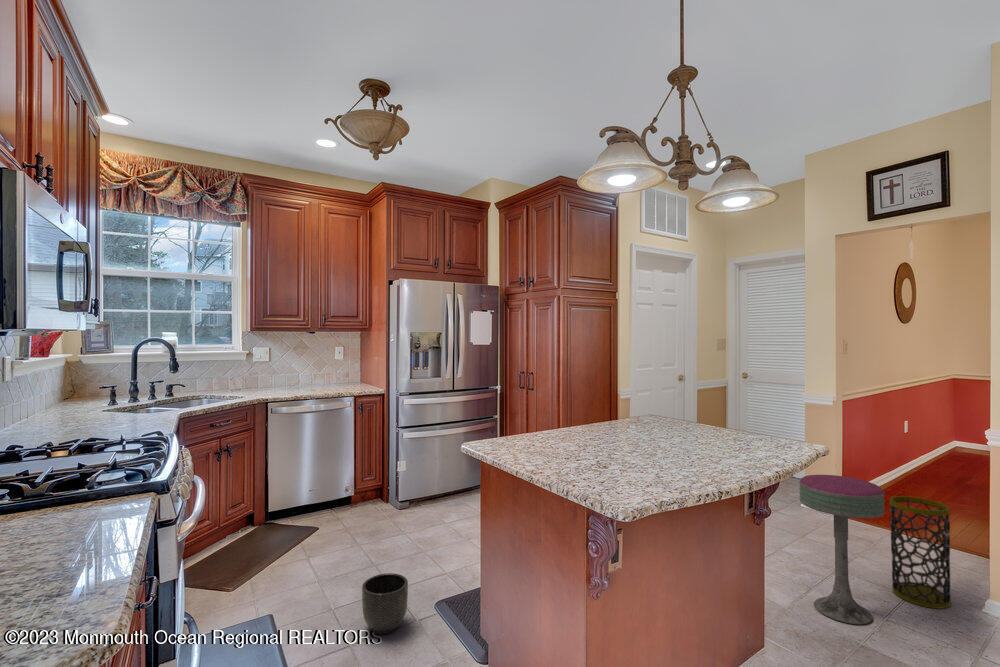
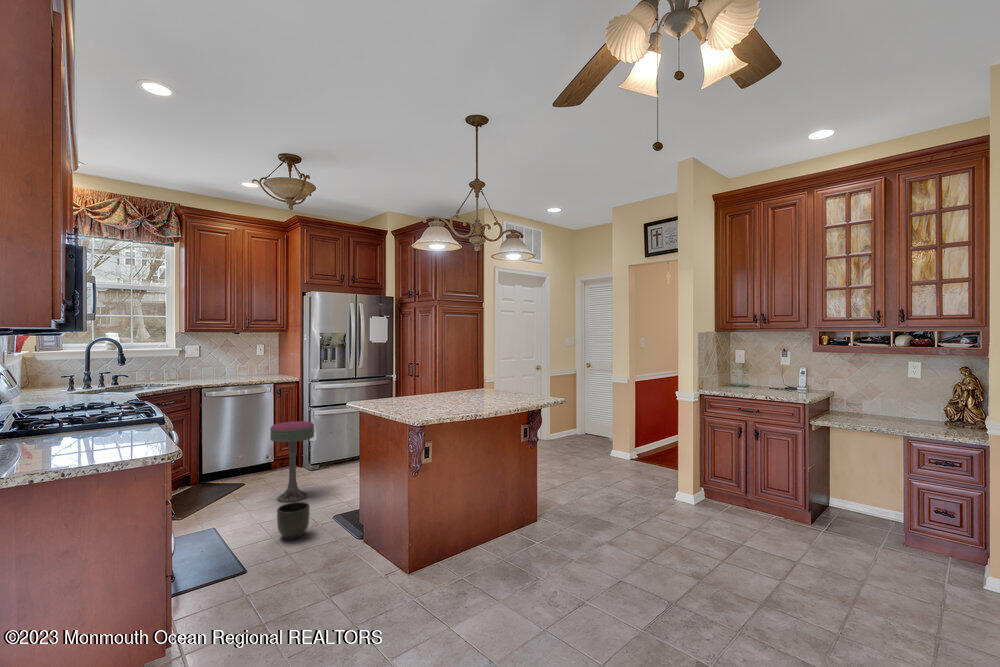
bar stool: present [799,475,885,625] -> present [270,421,314,502]
trash can: present [890,496,951,609] -> none [631,442,661,508]

